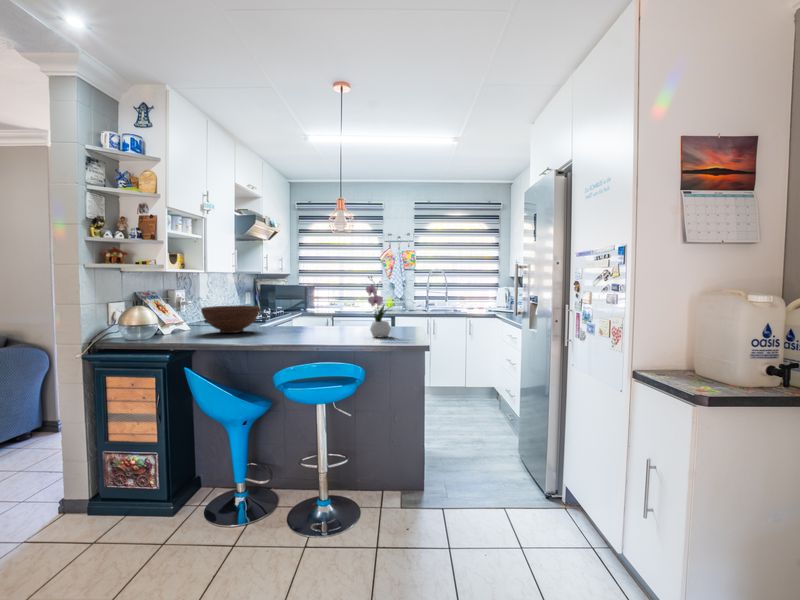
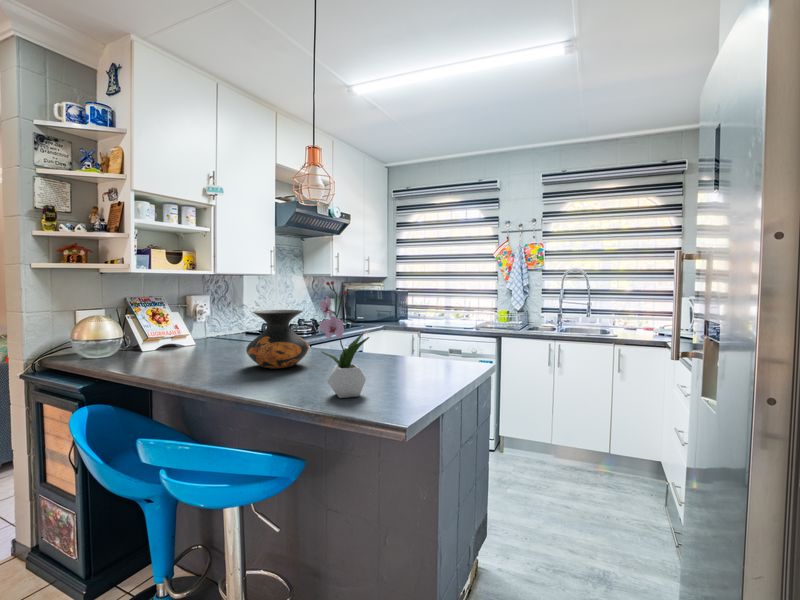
vase: none [283,296,323,333] -> present [246,310,309,369]
fruit bowl: present [201,305,260,333] -> none [160,319,243,358]

